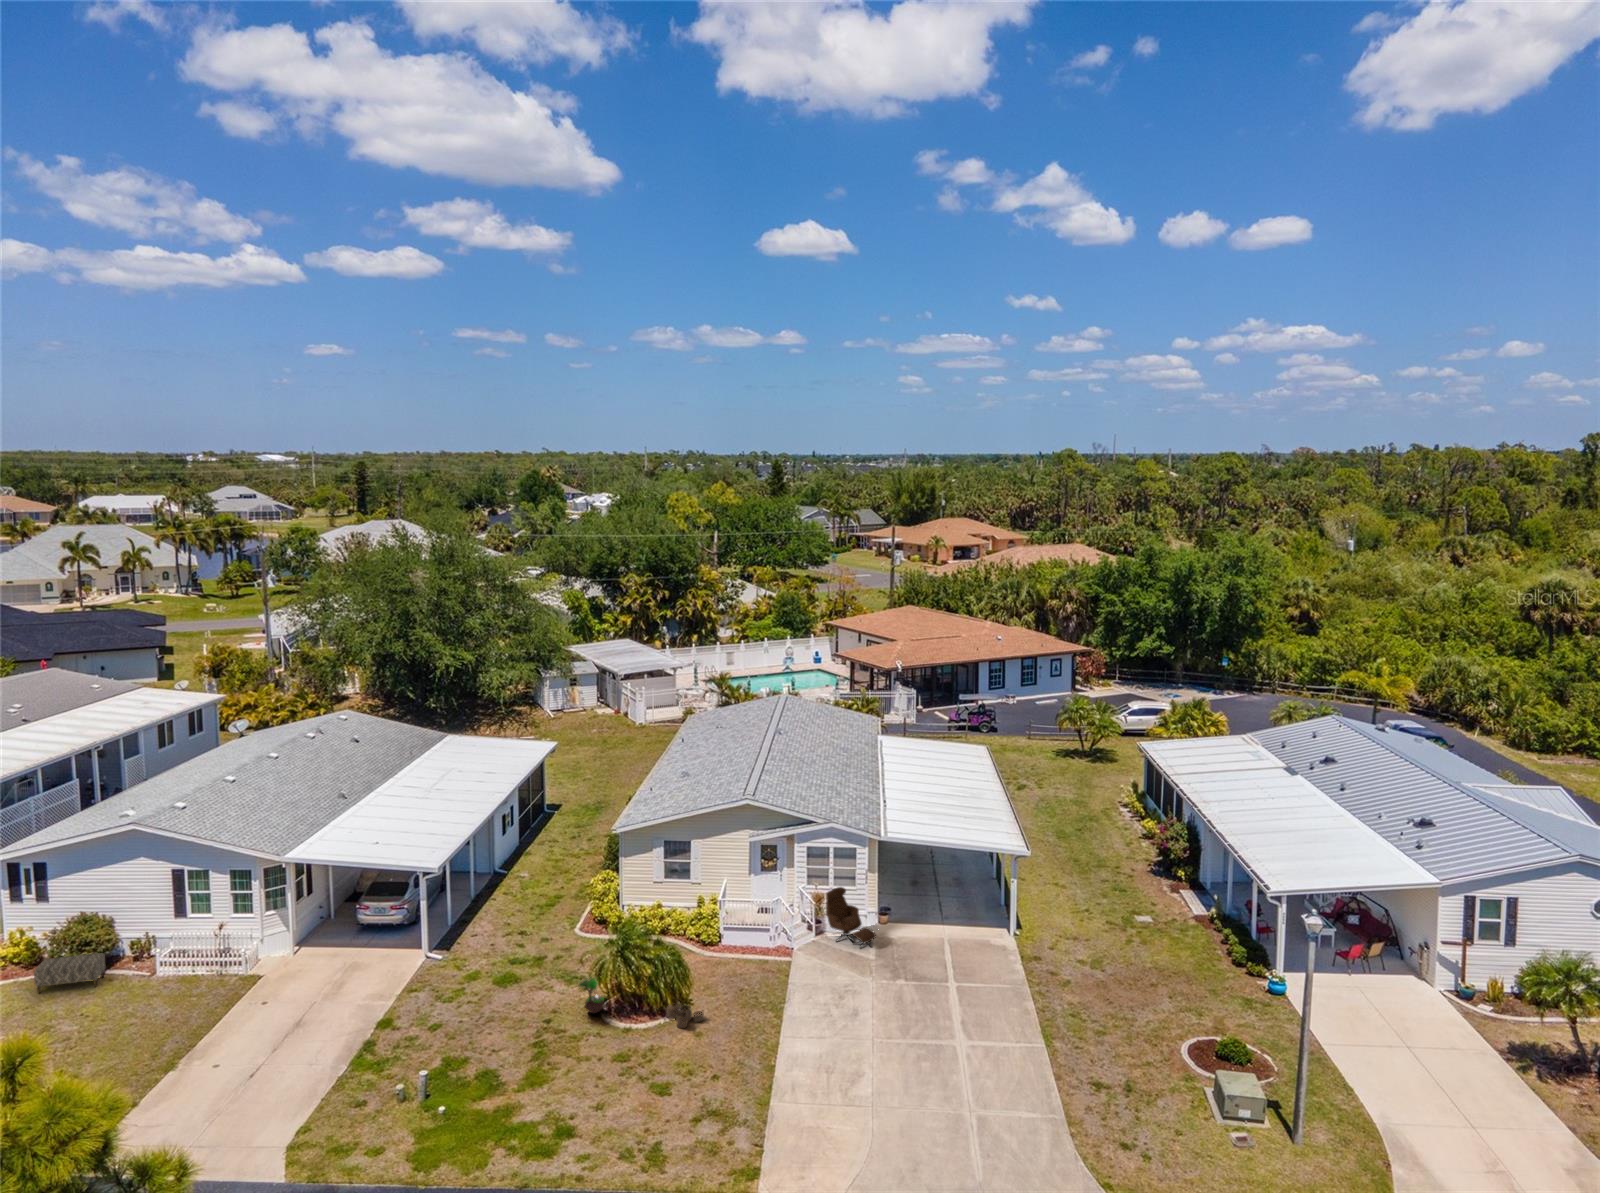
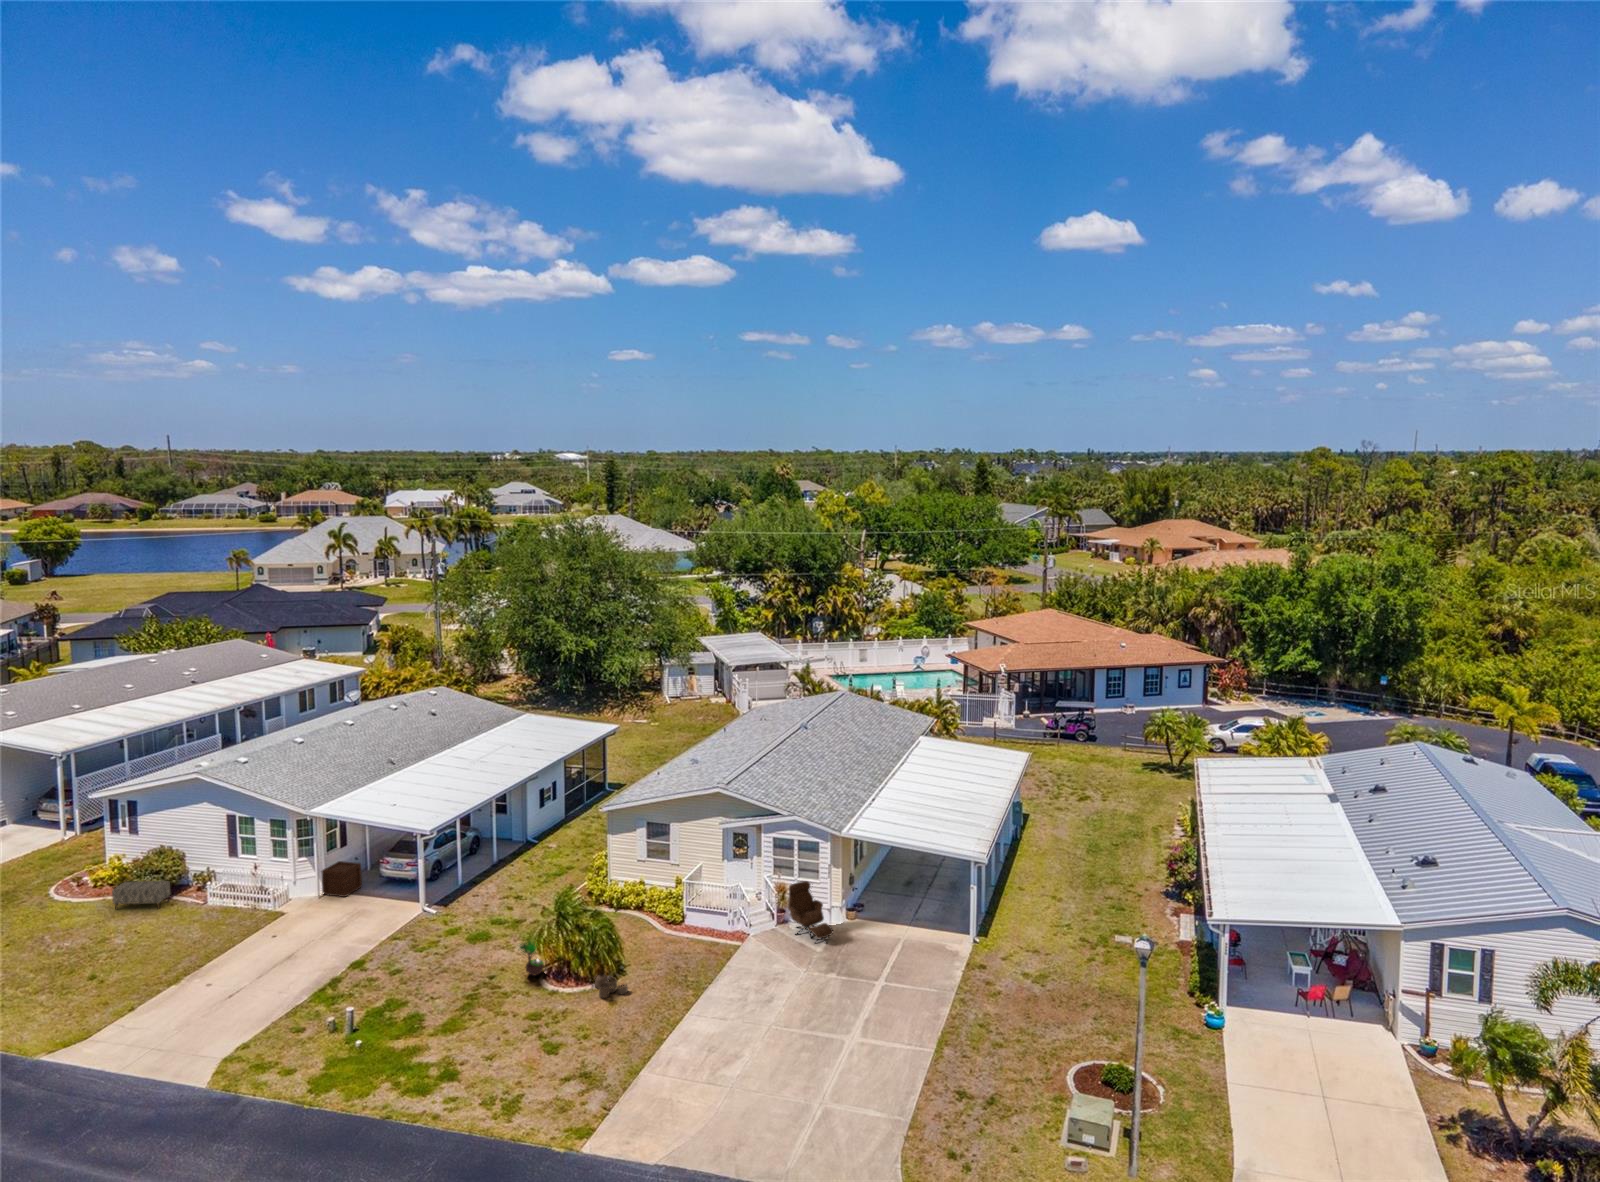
wooden crate: none [294,911,337,950] -> present [322,861,362,897]

